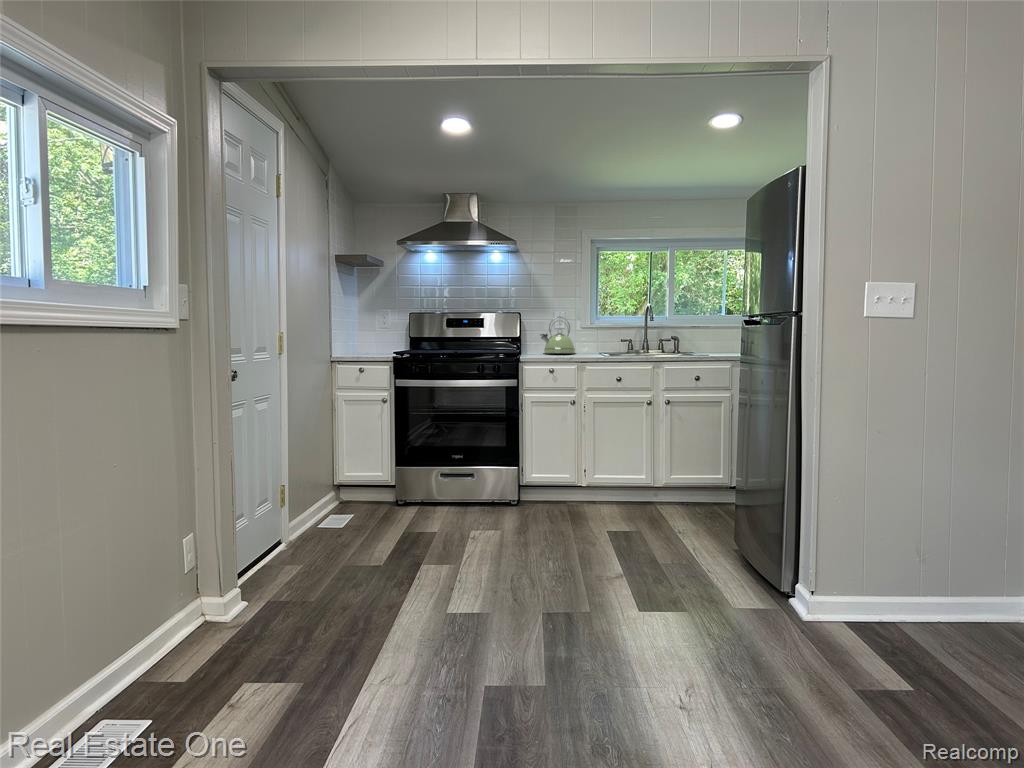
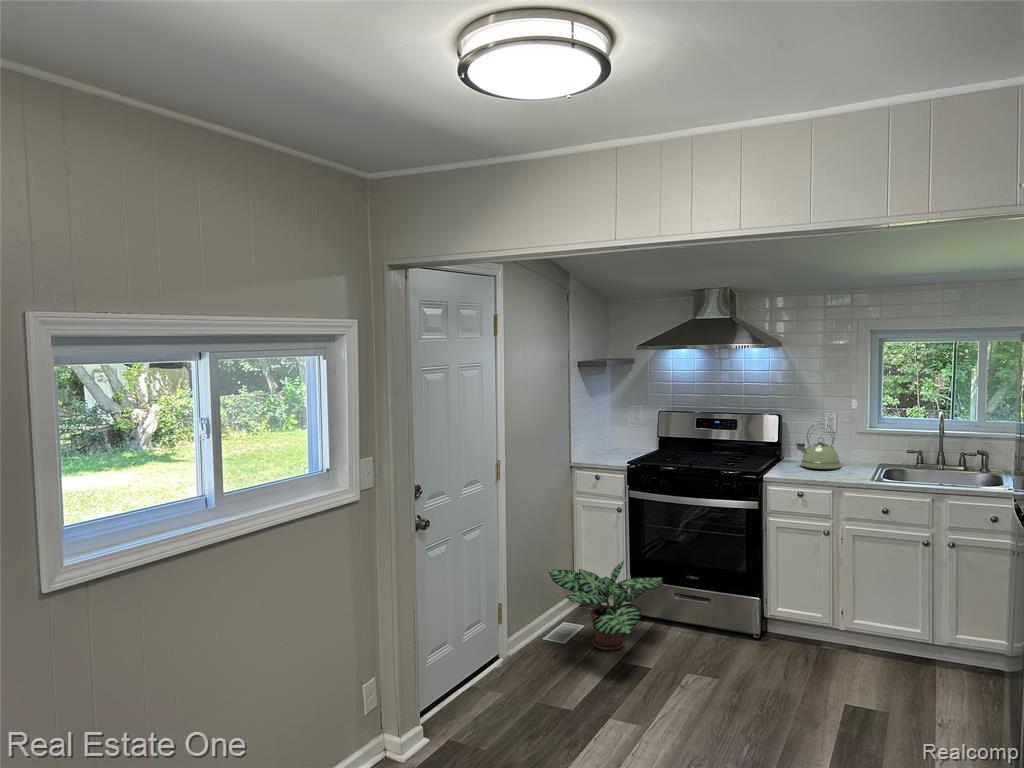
potted plant: none [314,436,434,531] -> present [548,560,663,650]

